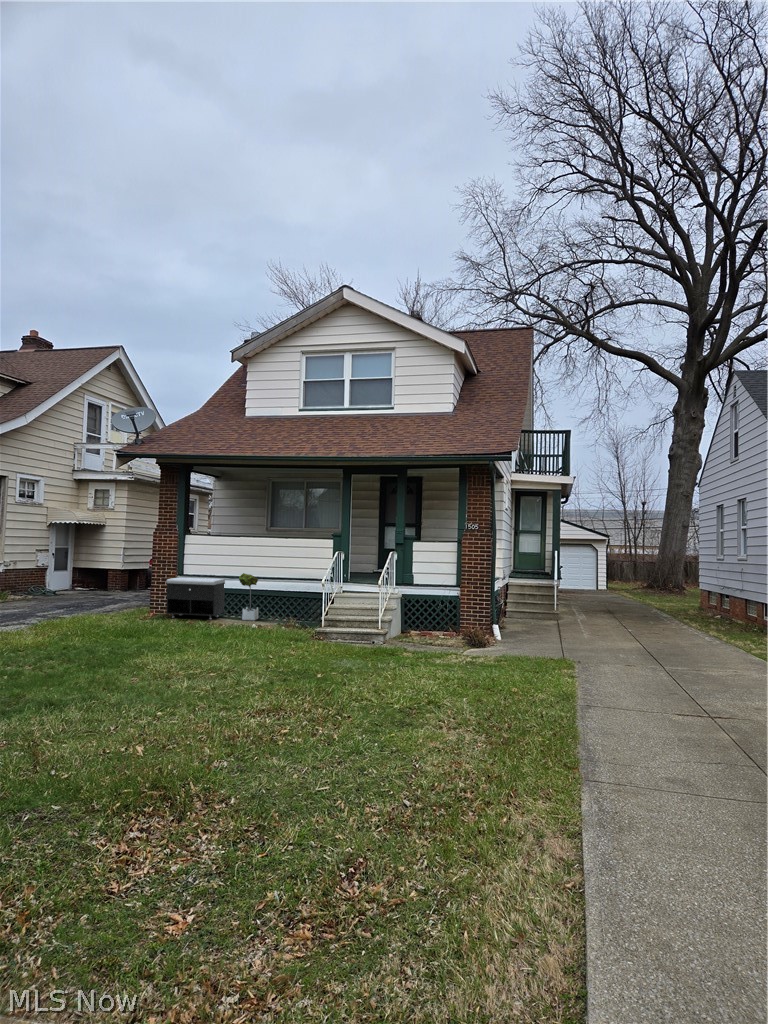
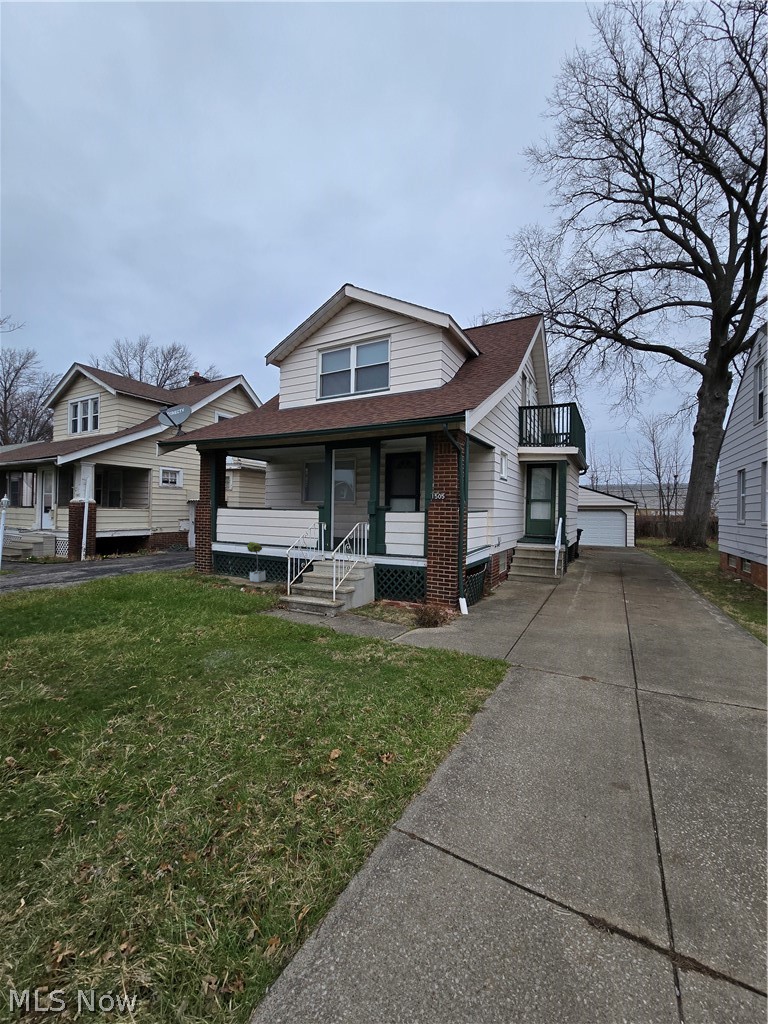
storage bench: present [166,577,225,619] -> none [193,544,242,580]

